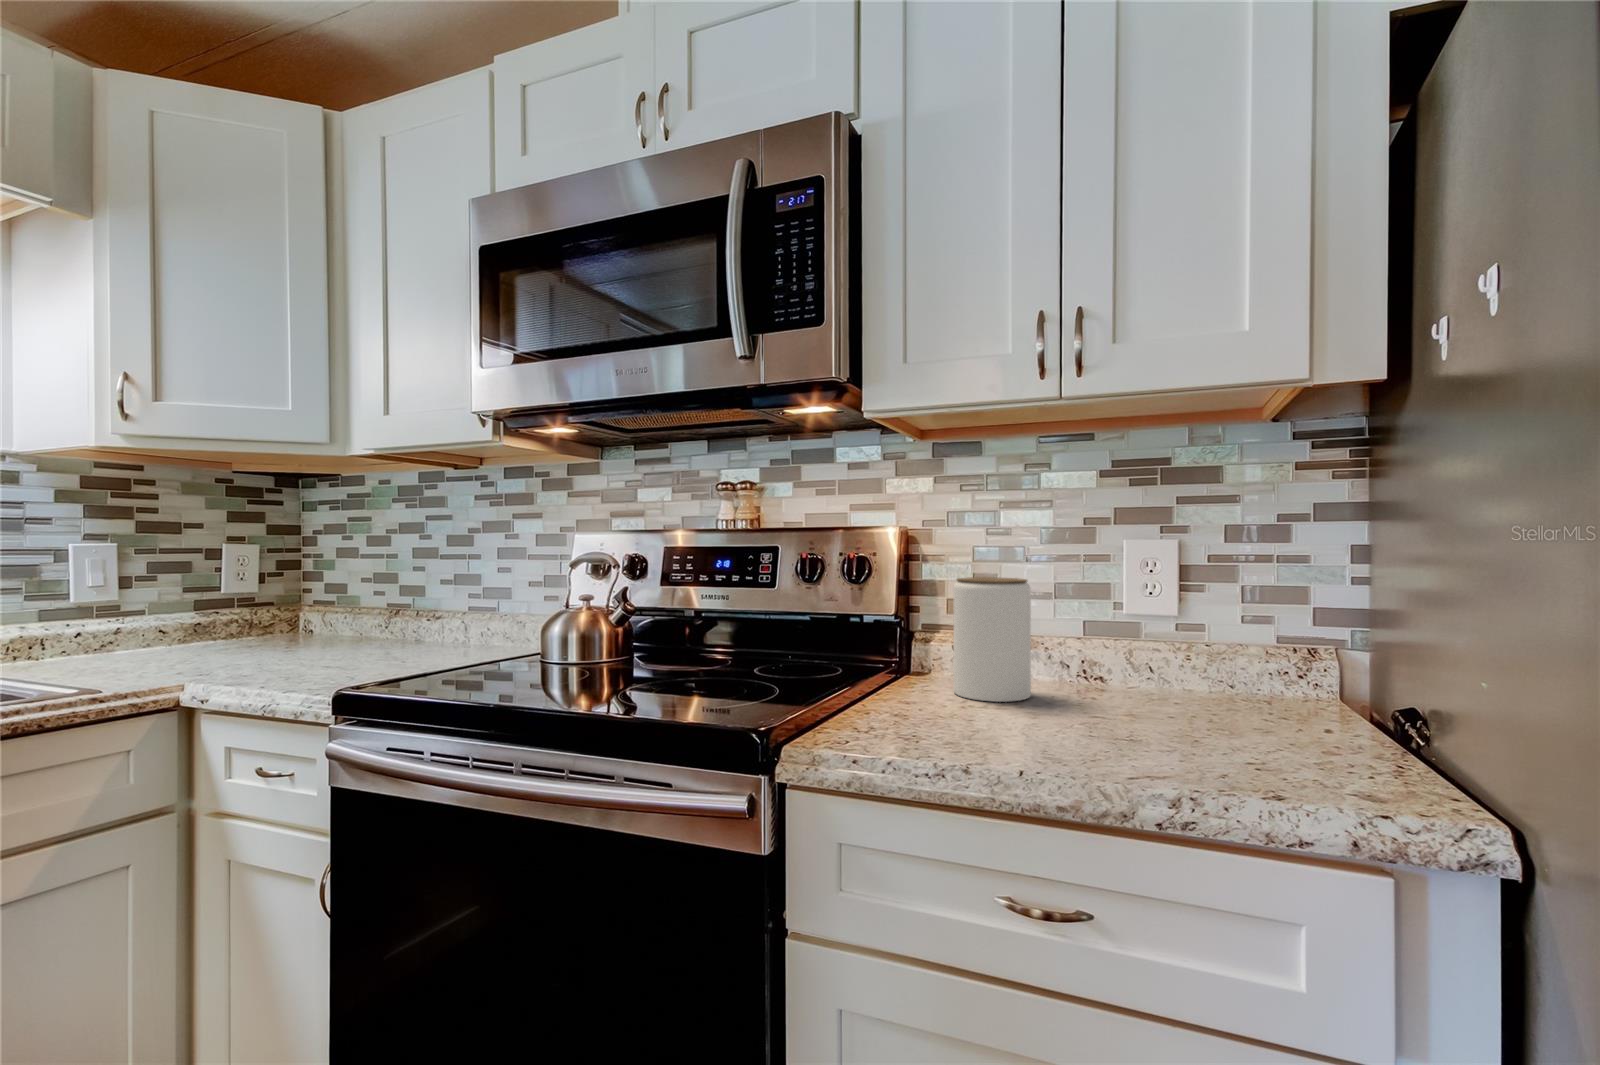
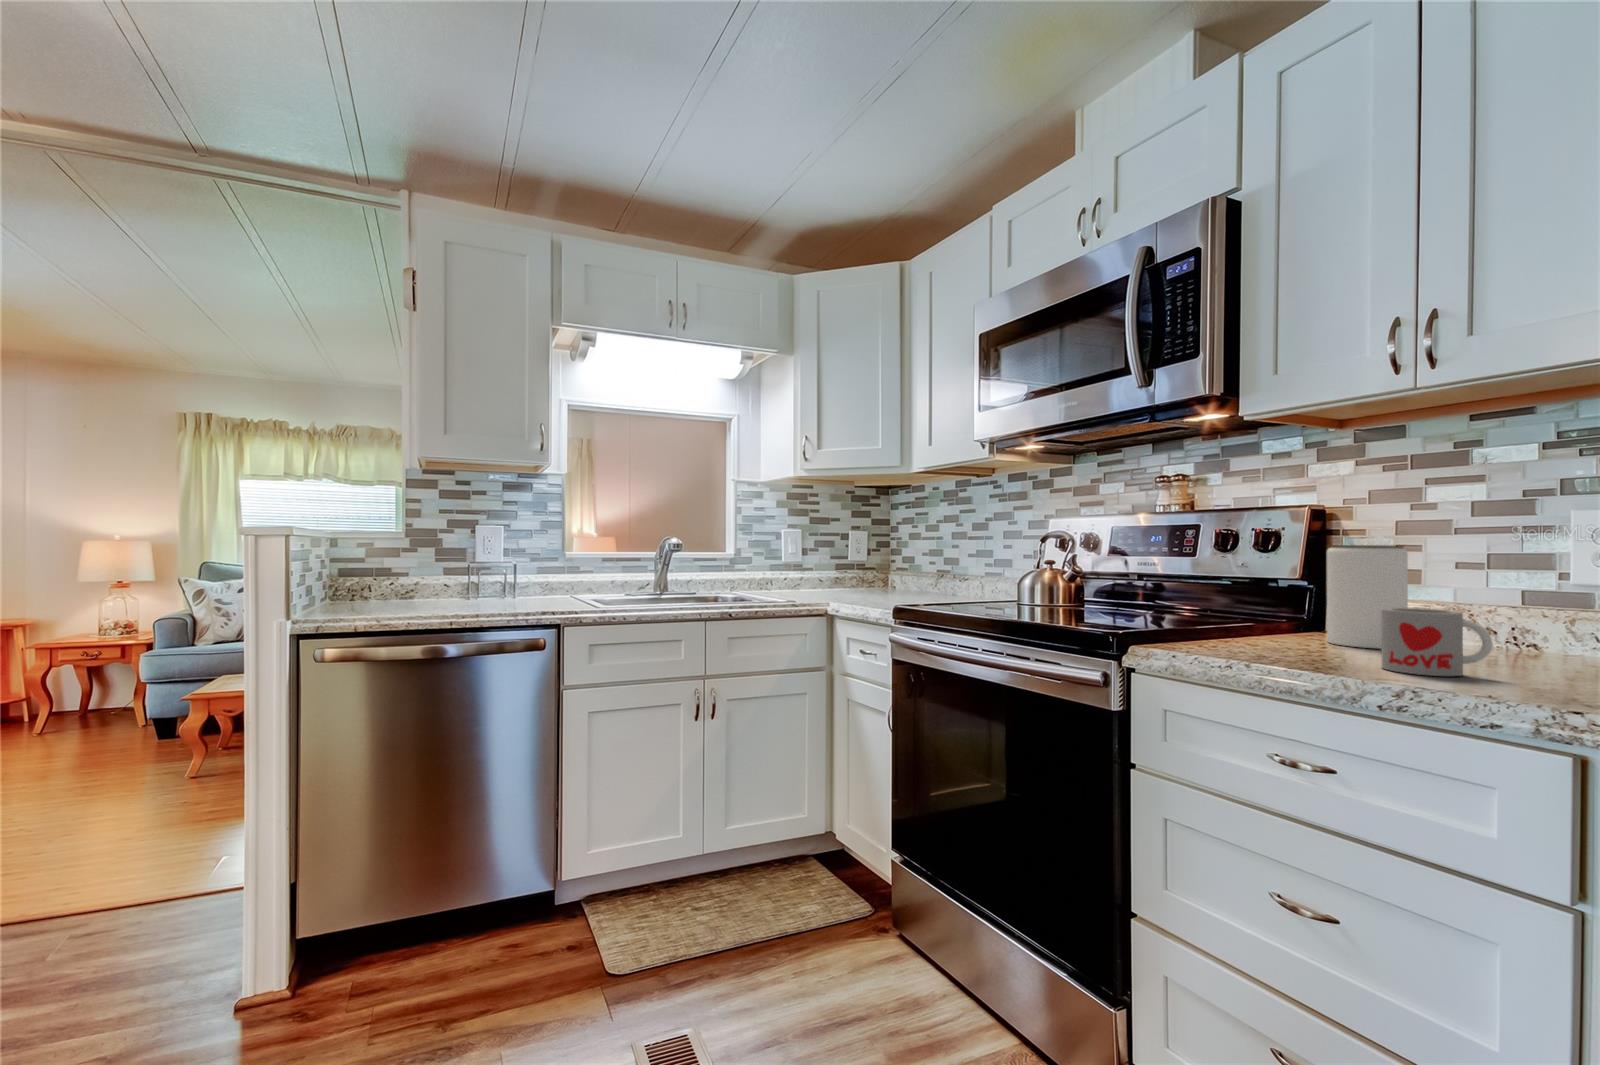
mug: none [1096,667,1204,760] -> present [1381,608,1493,676]

